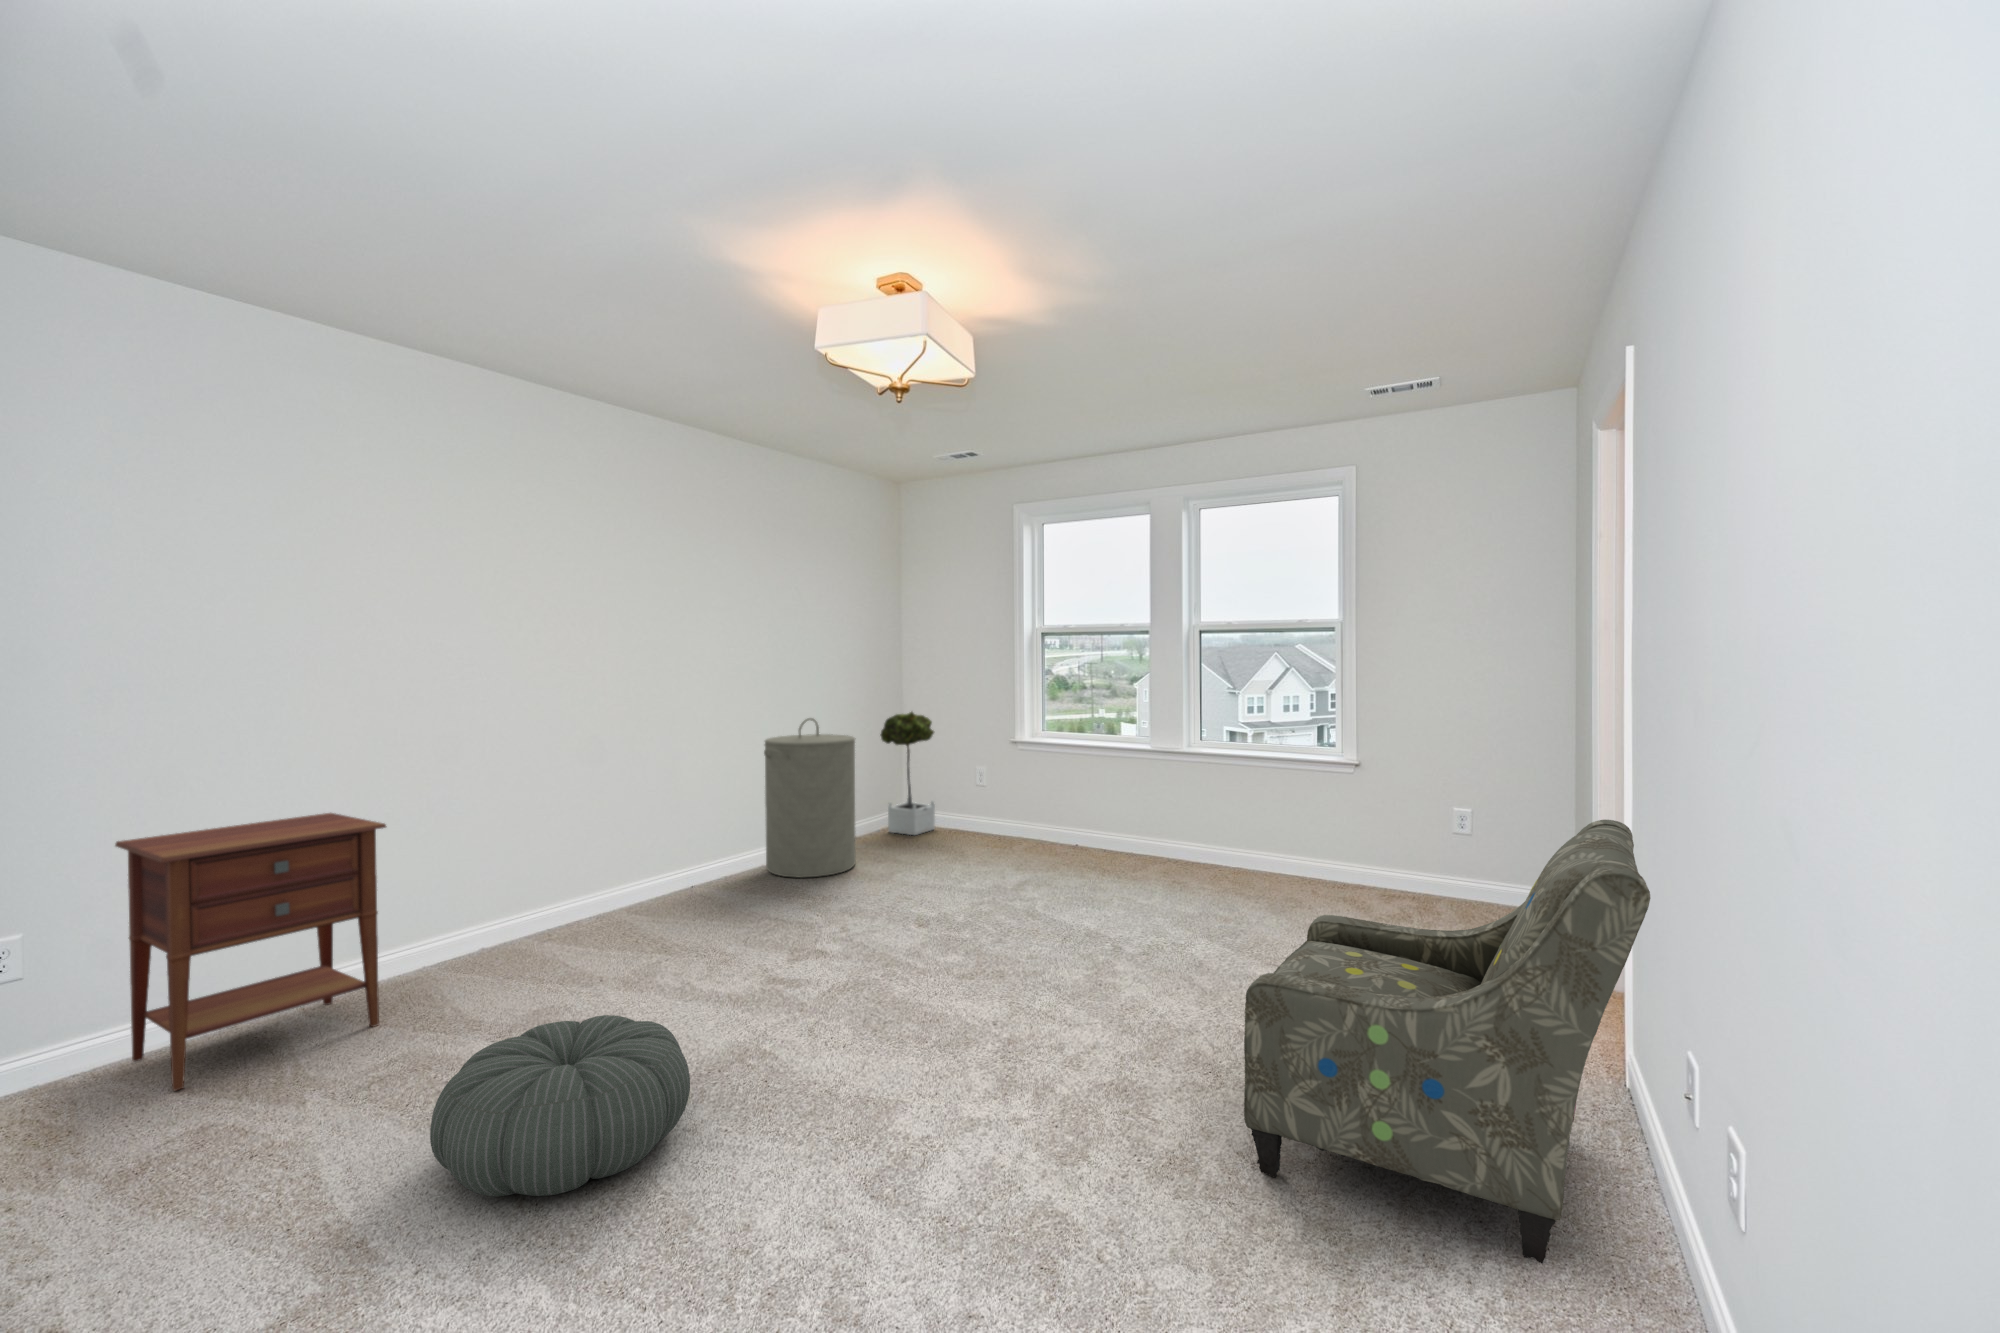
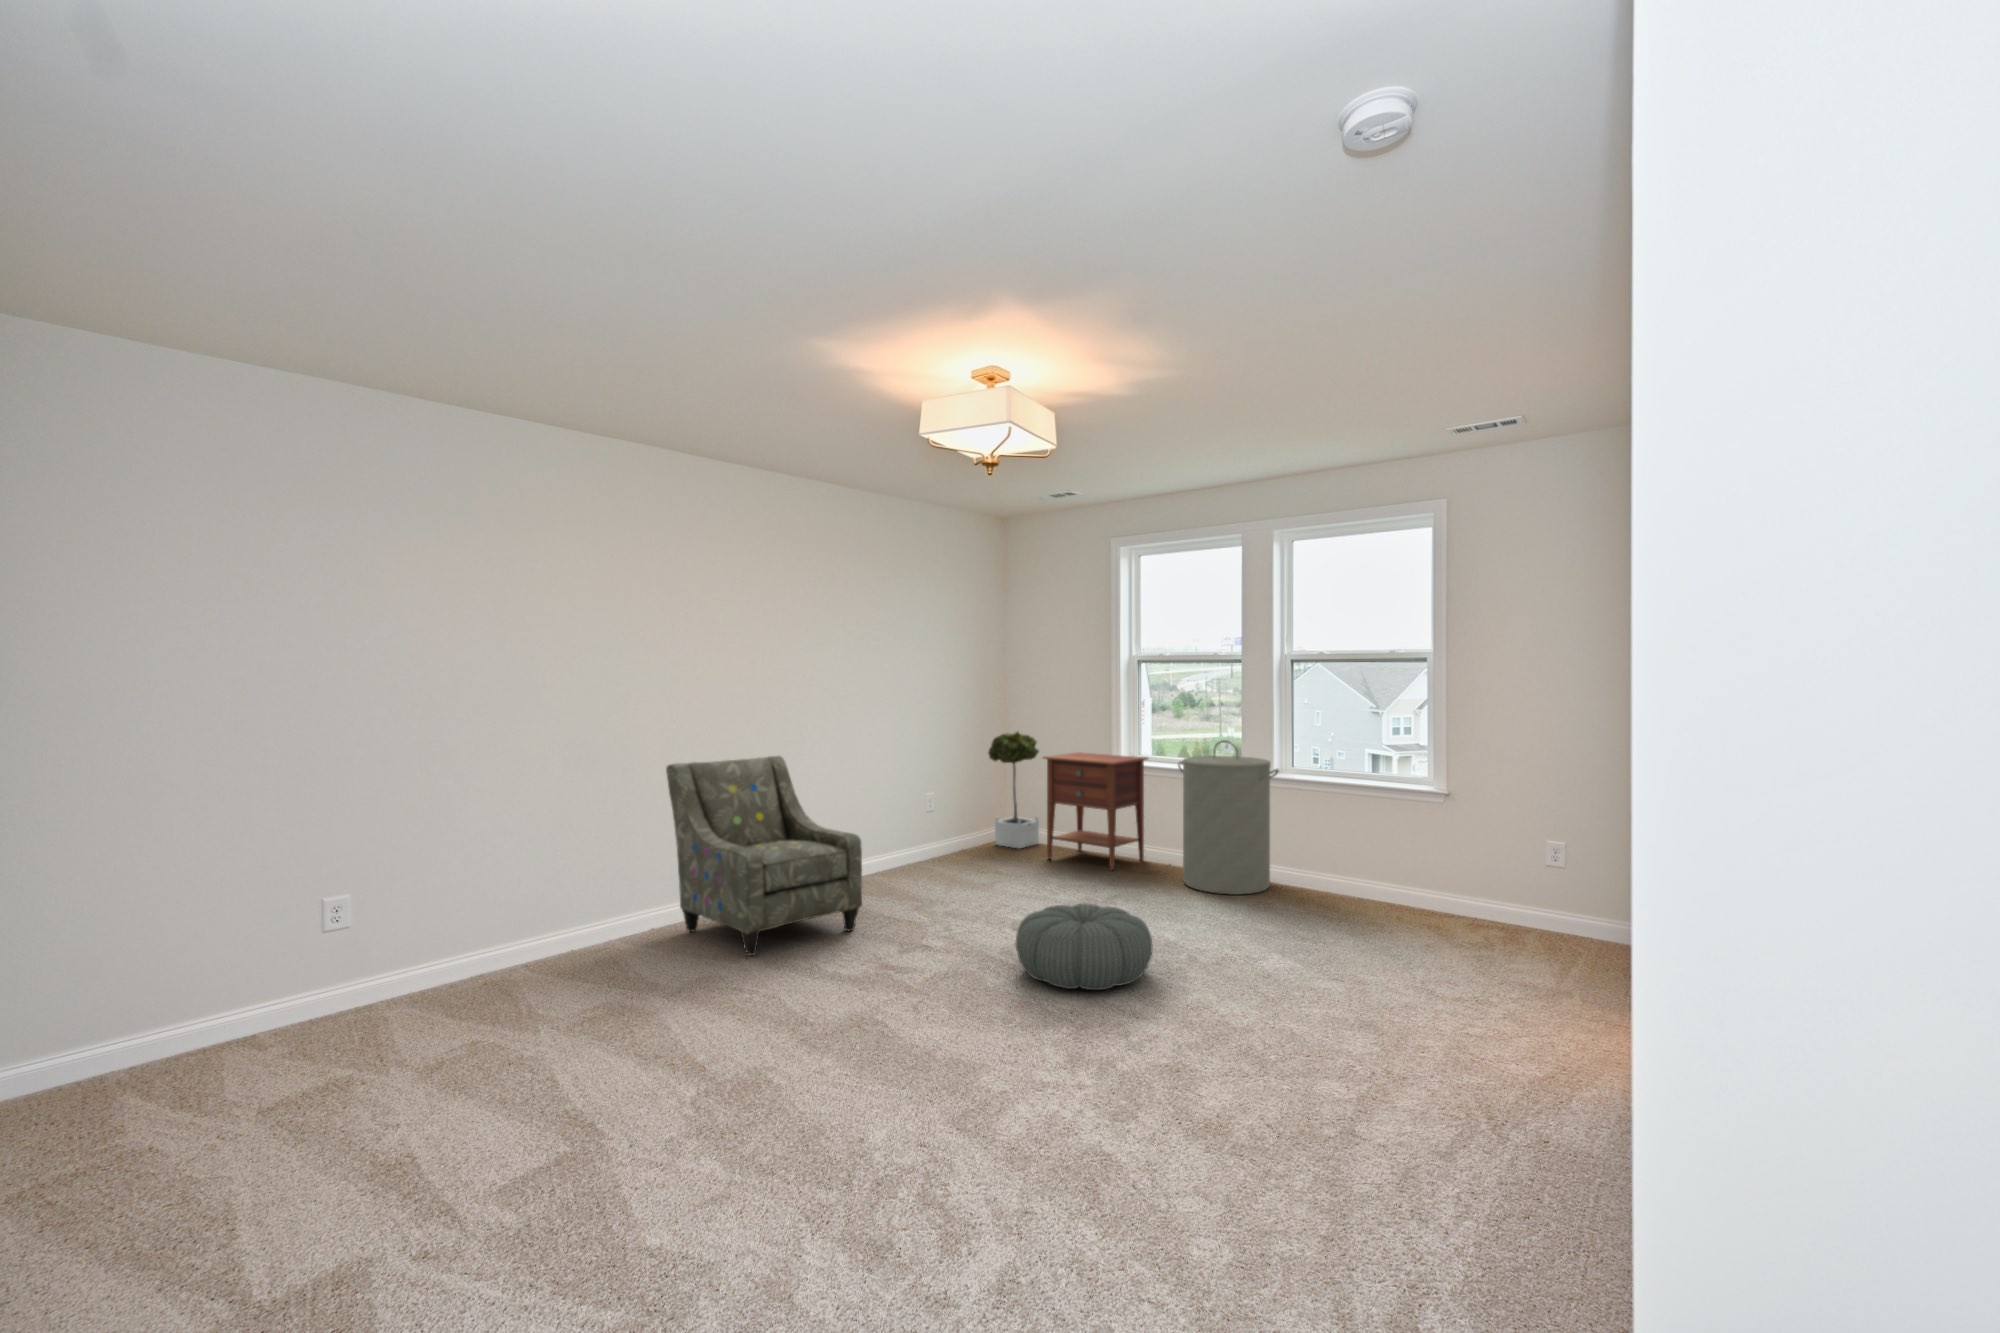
laundry hamper: present [764,718,856,878] -> present [1178,740,1279,894]
nightstand: present [115,813,386,1091] -> present [1044,752,1148,870]
armchair: present [1244,820,1650,1263] -> present [666,756,862,955]
pouf: present [430,1015,690,1196] -> present [1016,904,1152,990]

